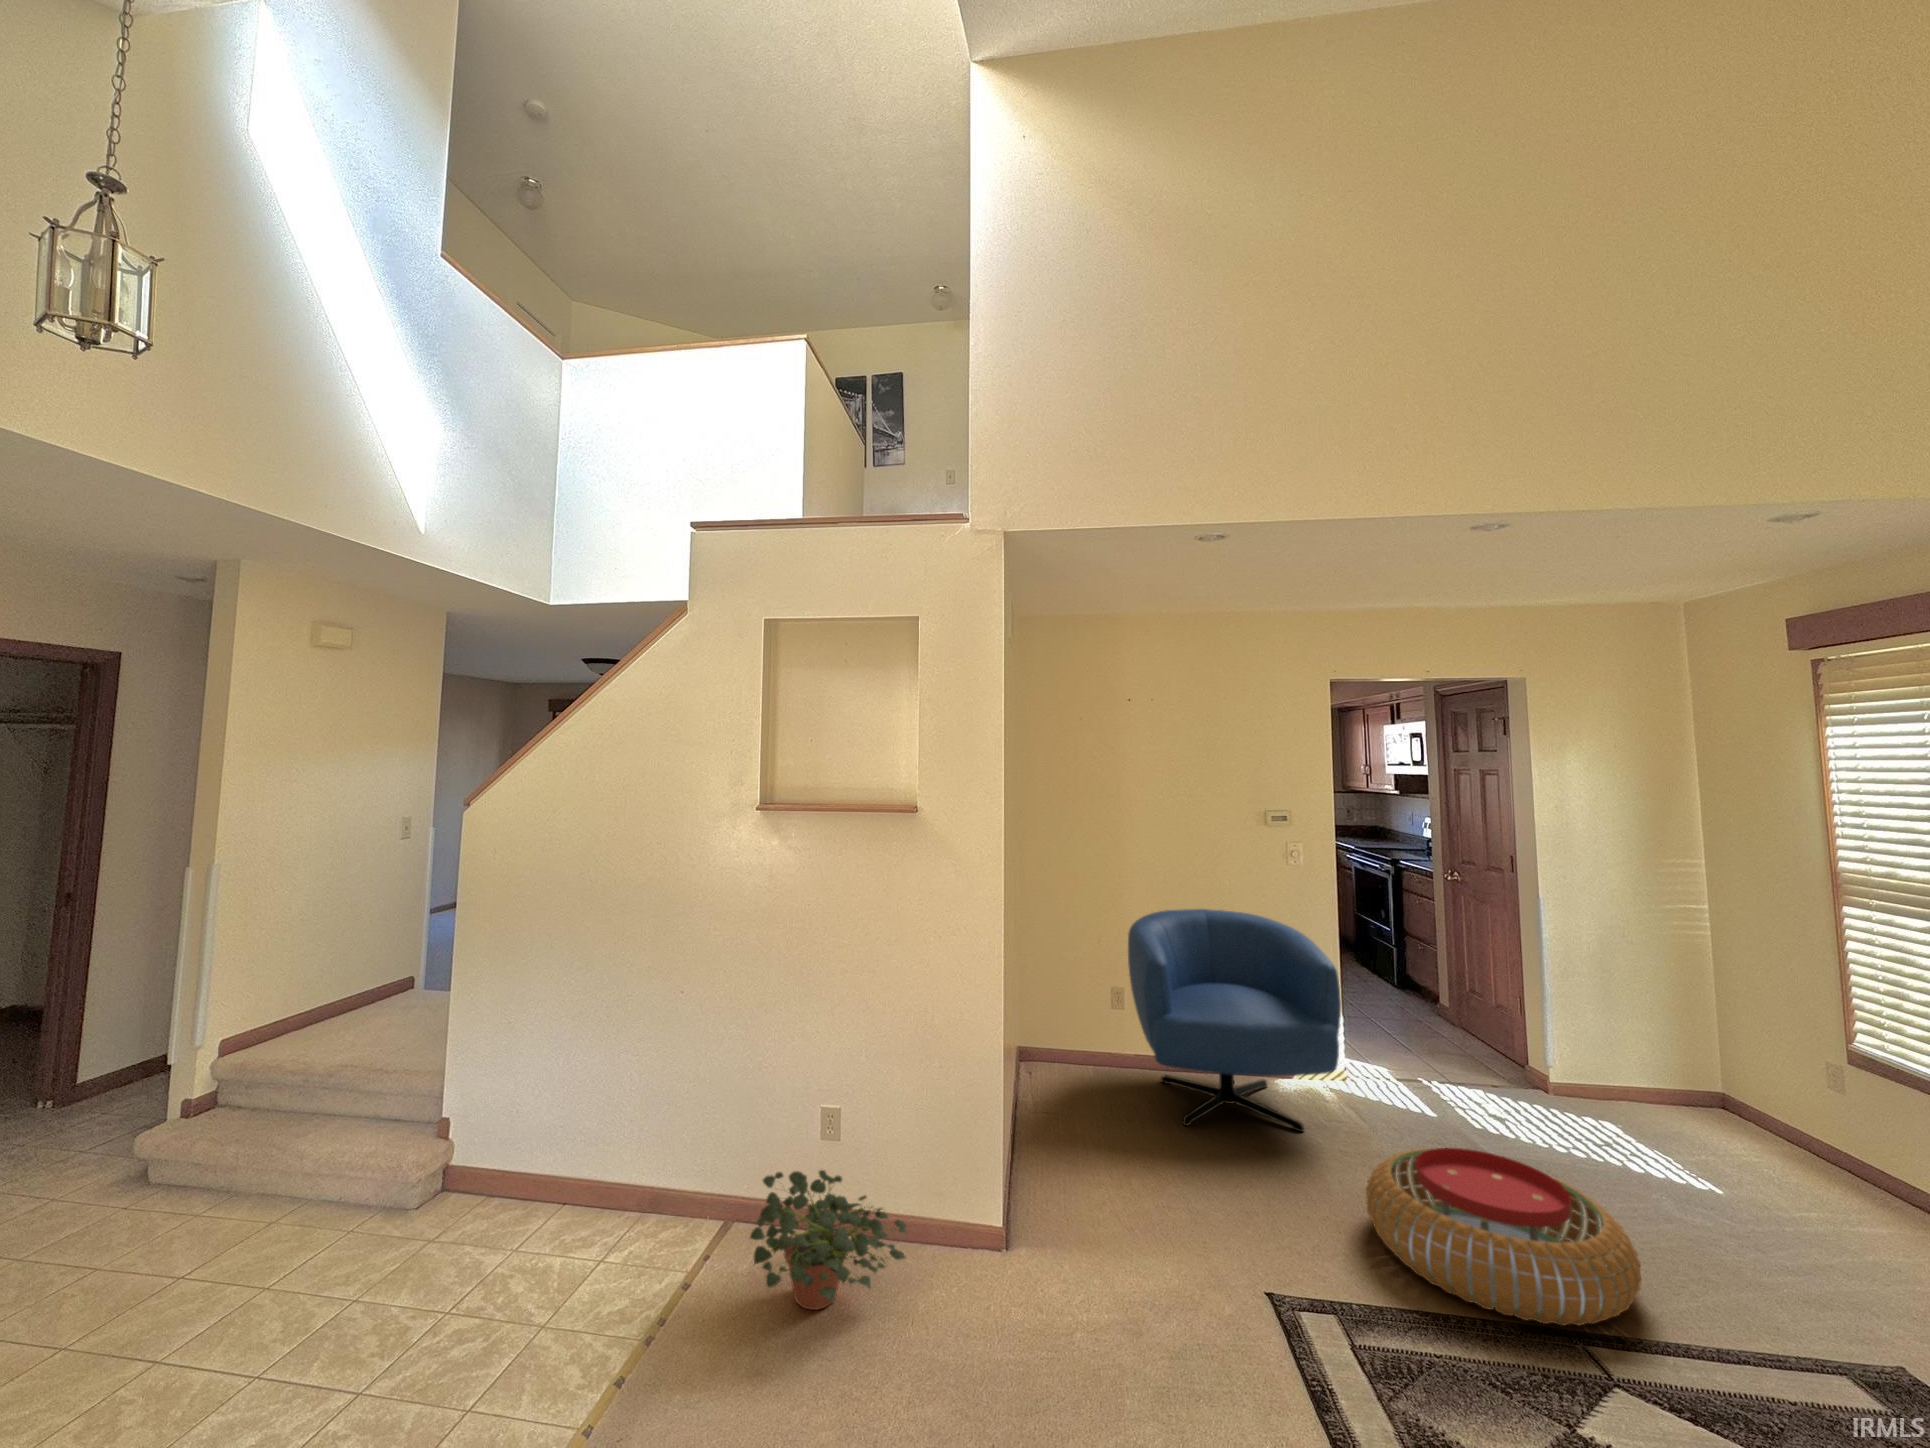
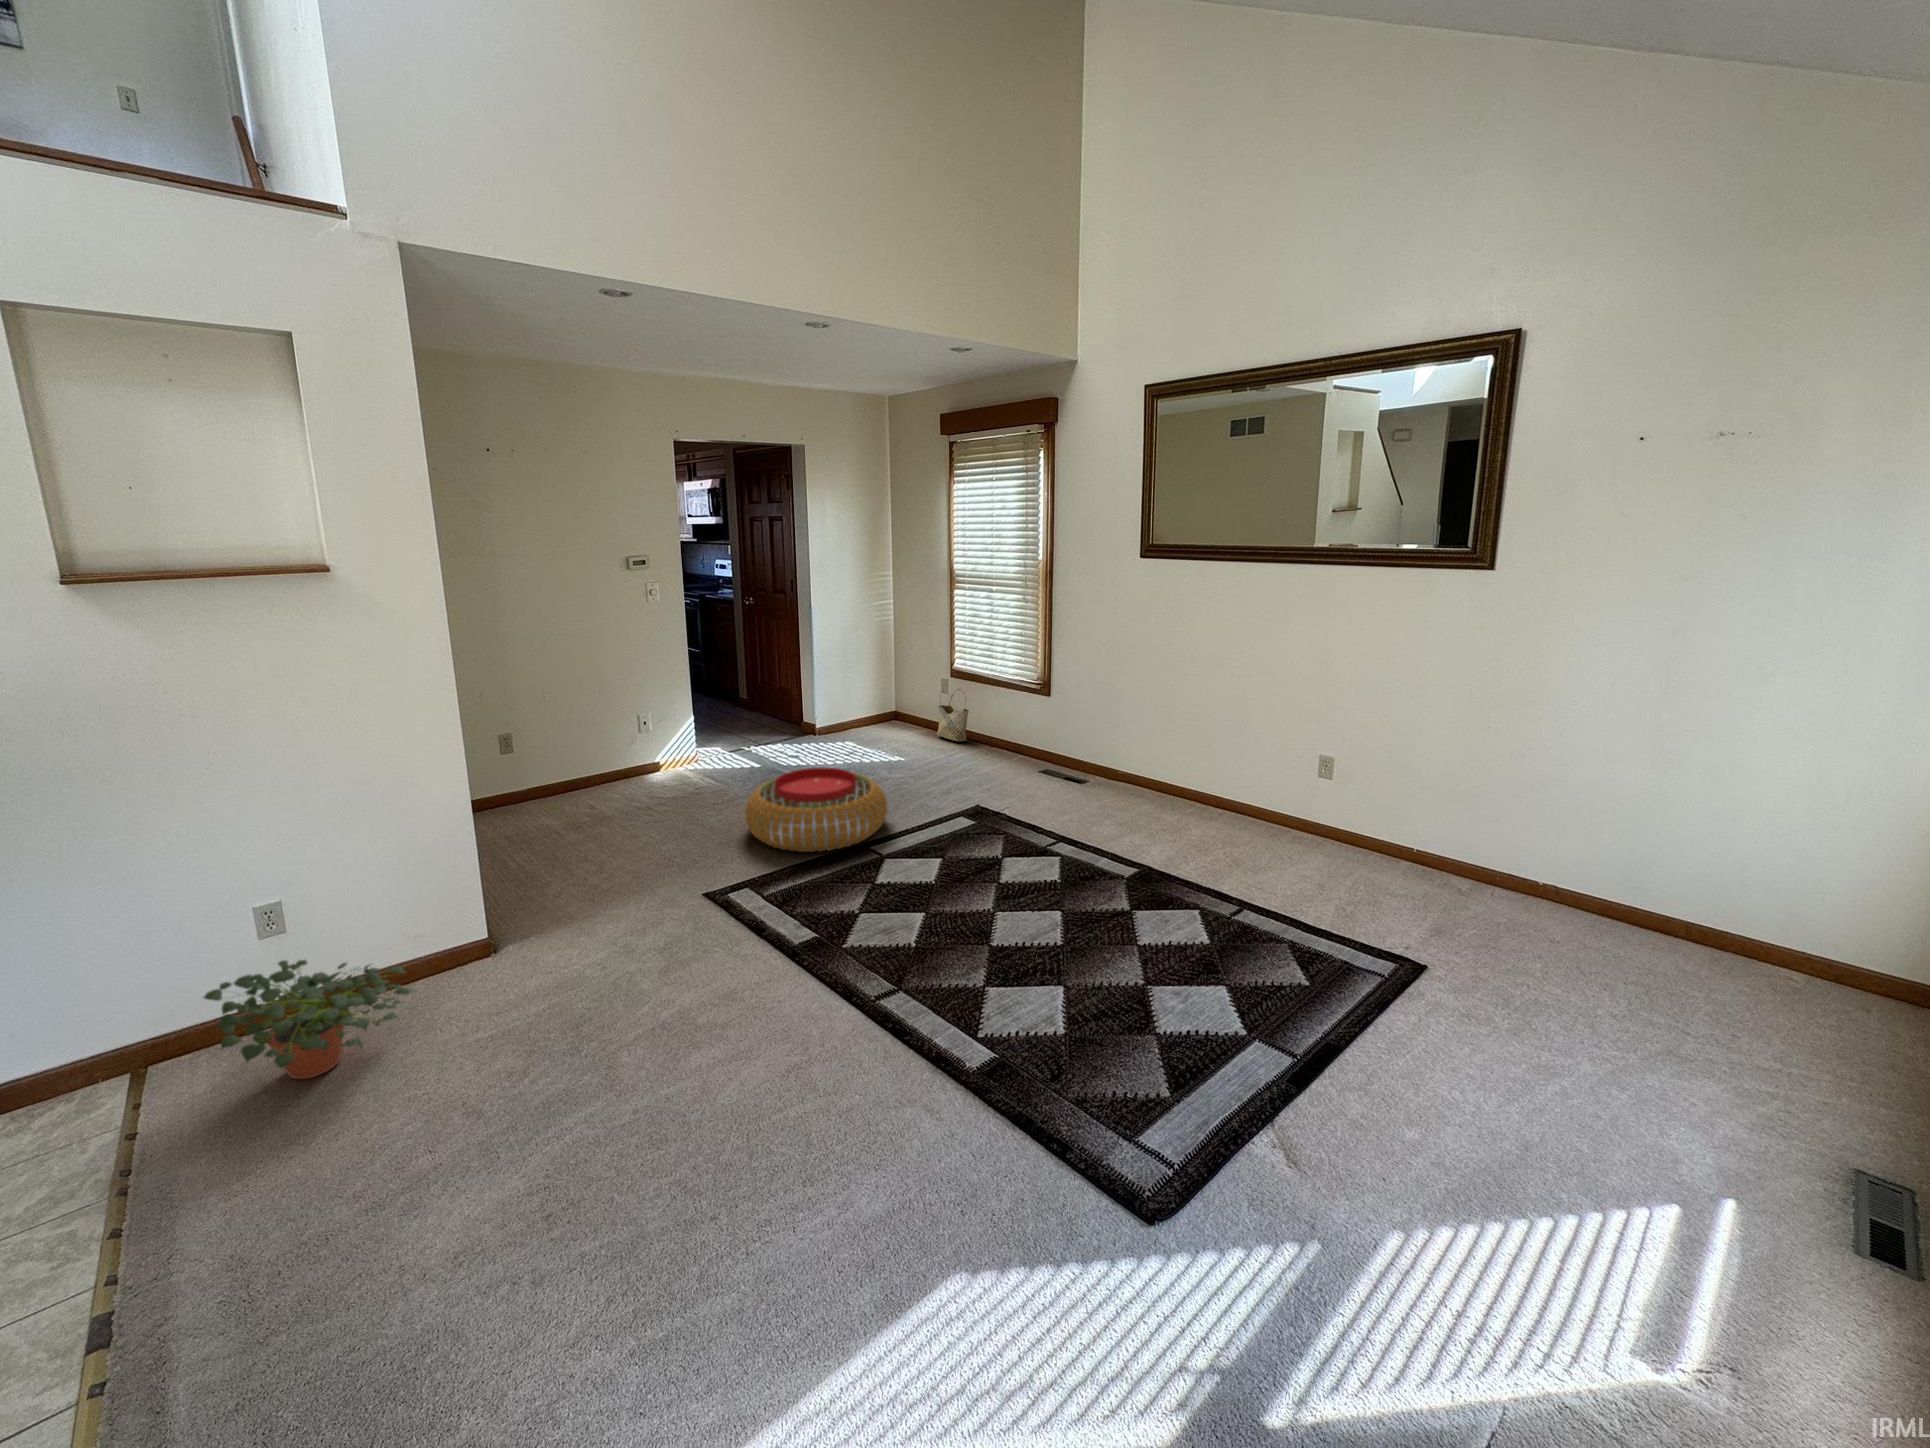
armchair: present [1128,909,1341,1132] -> none [521,647,708,824]
woven basket: none [1817,1086,1901,1202] -> present [937,689,969,742]

